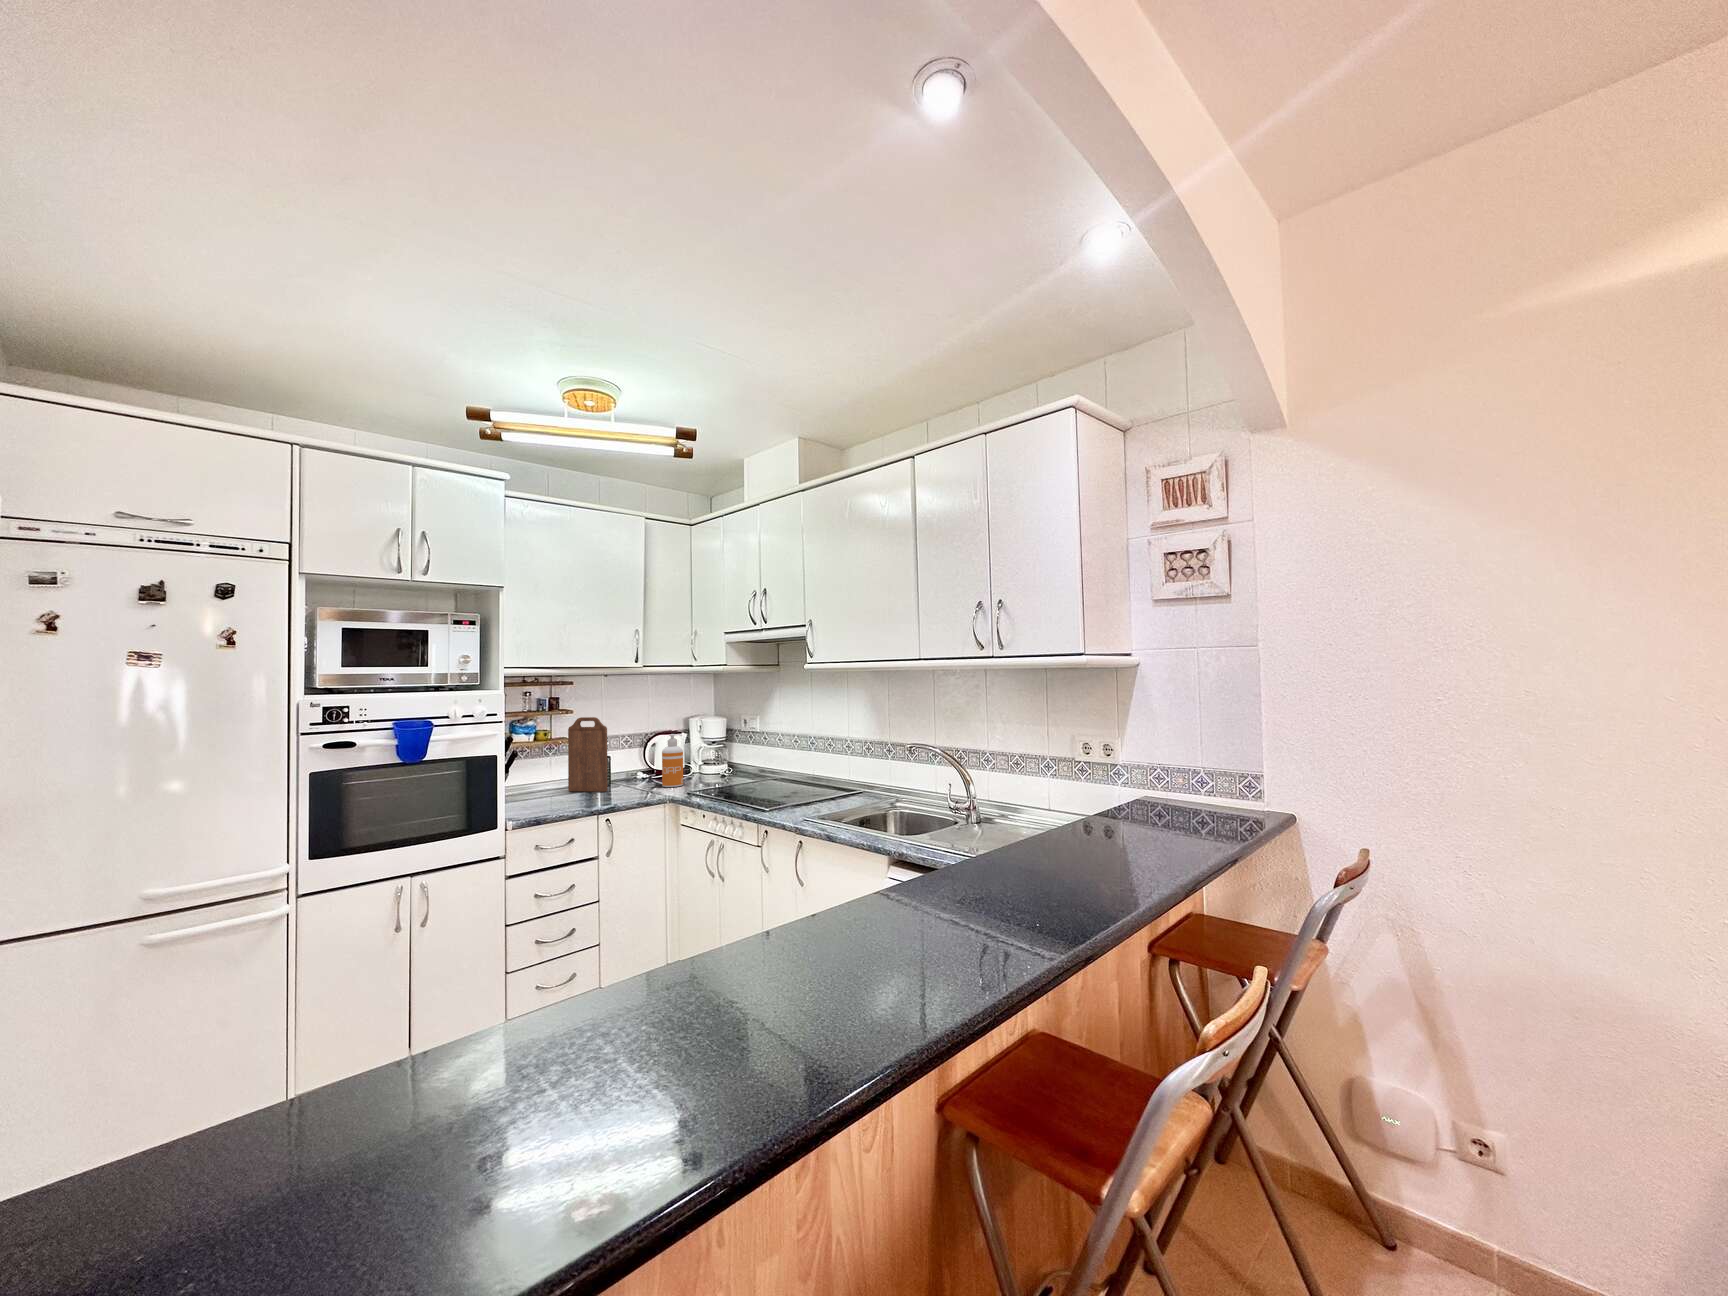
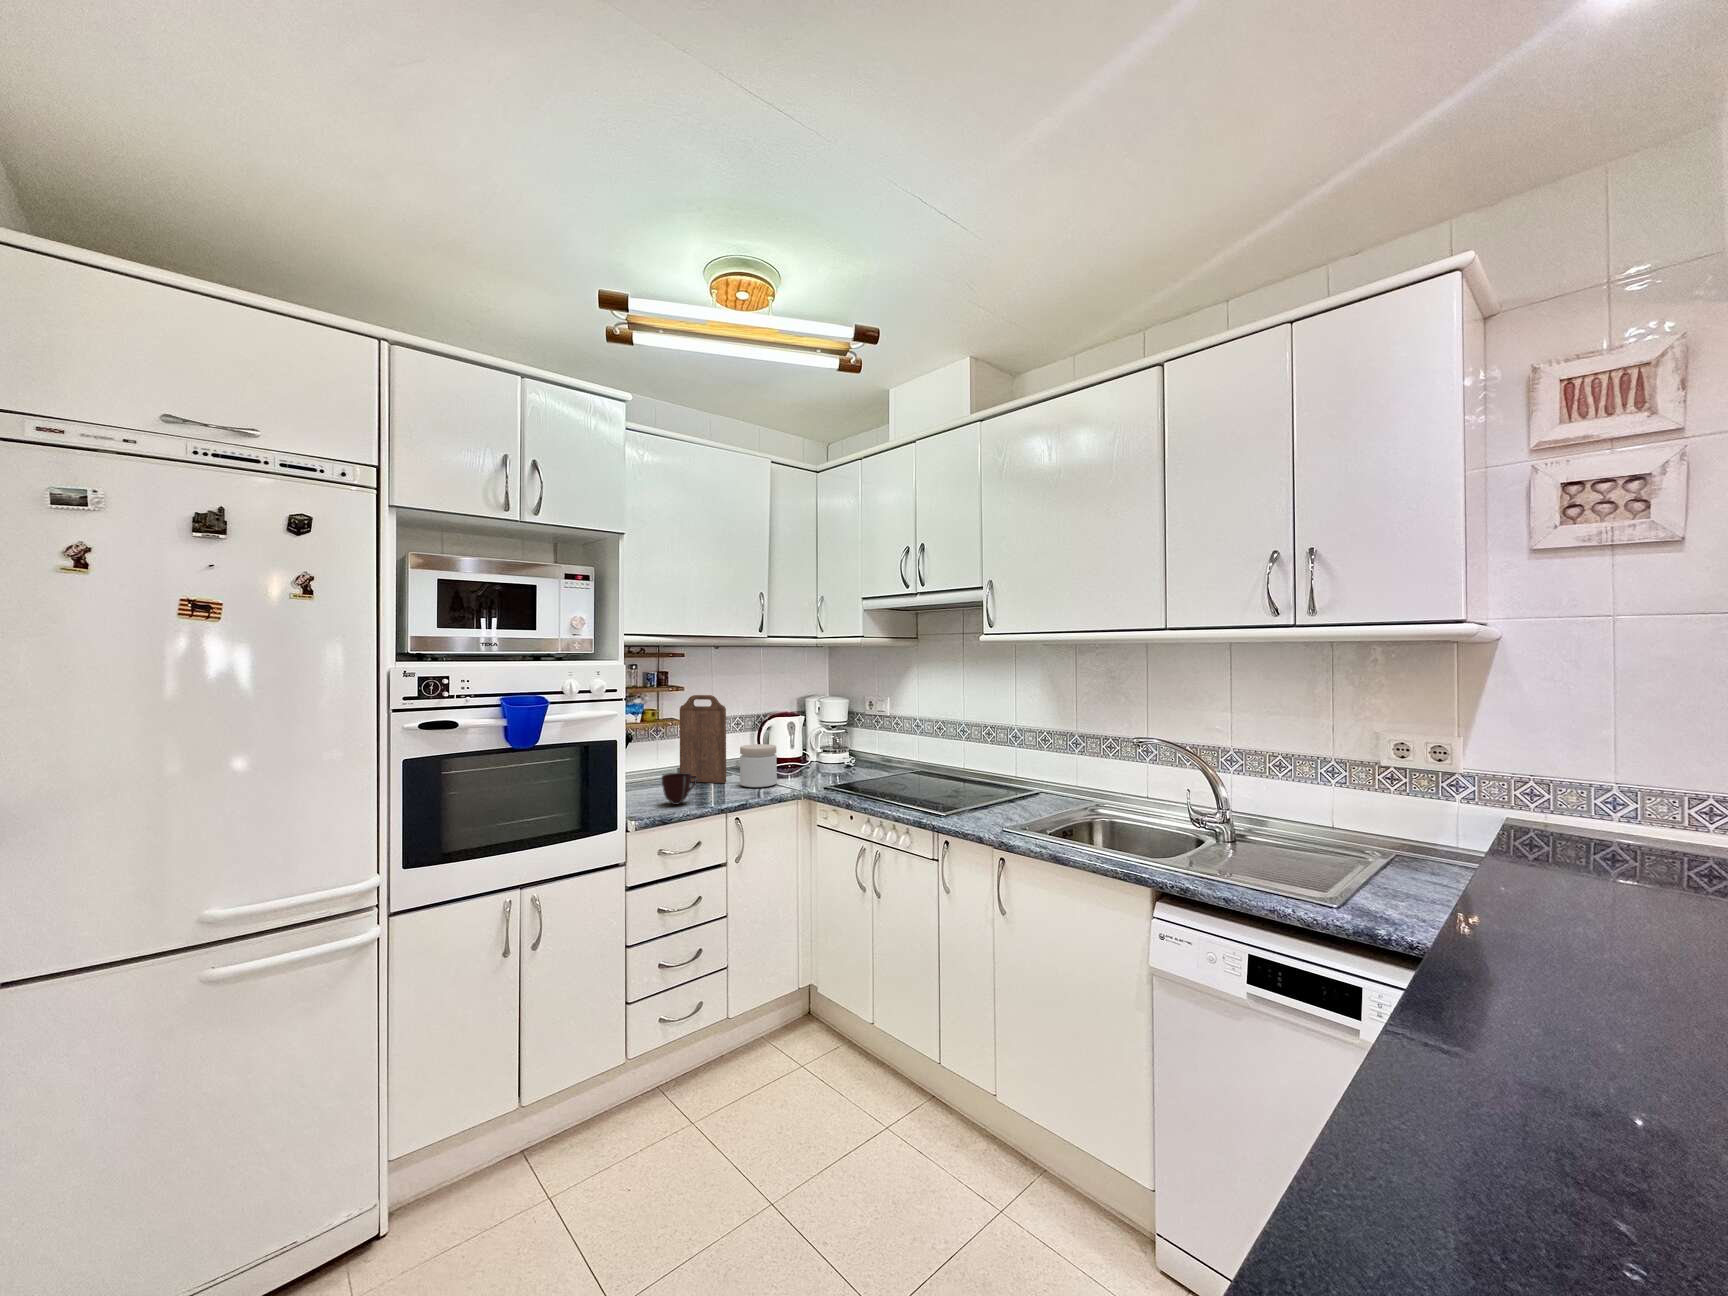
soap dispenser: present [662,734,683,787] -> none [787,717,811,779]
jar: none [618,758,650,794] -> present [740,744,777,787]
mug: none [542,782,574,809] -> present [662,773,697,805]

